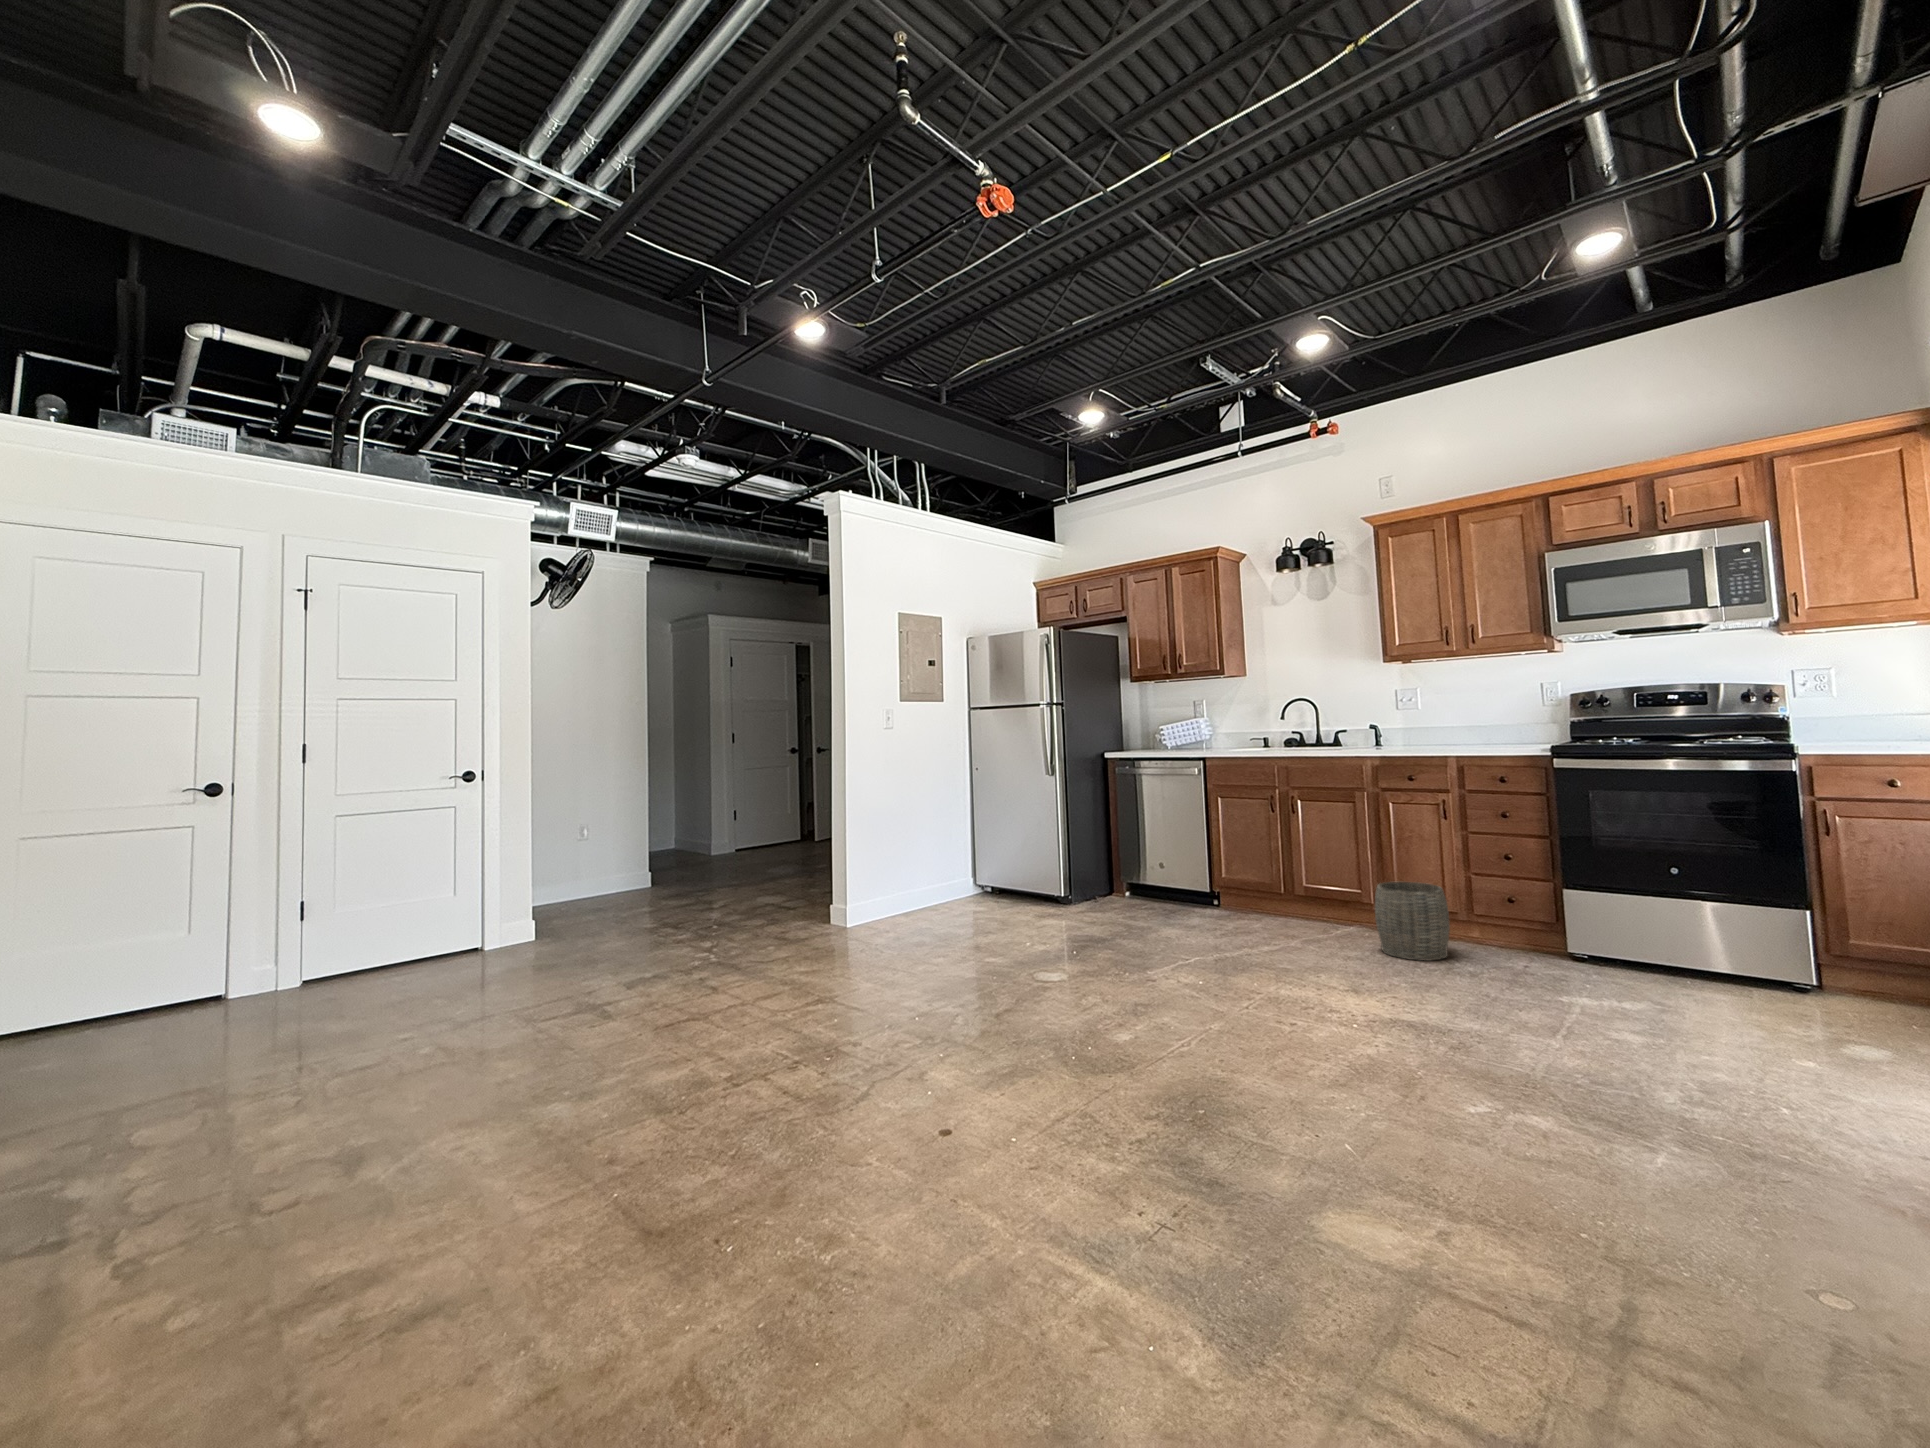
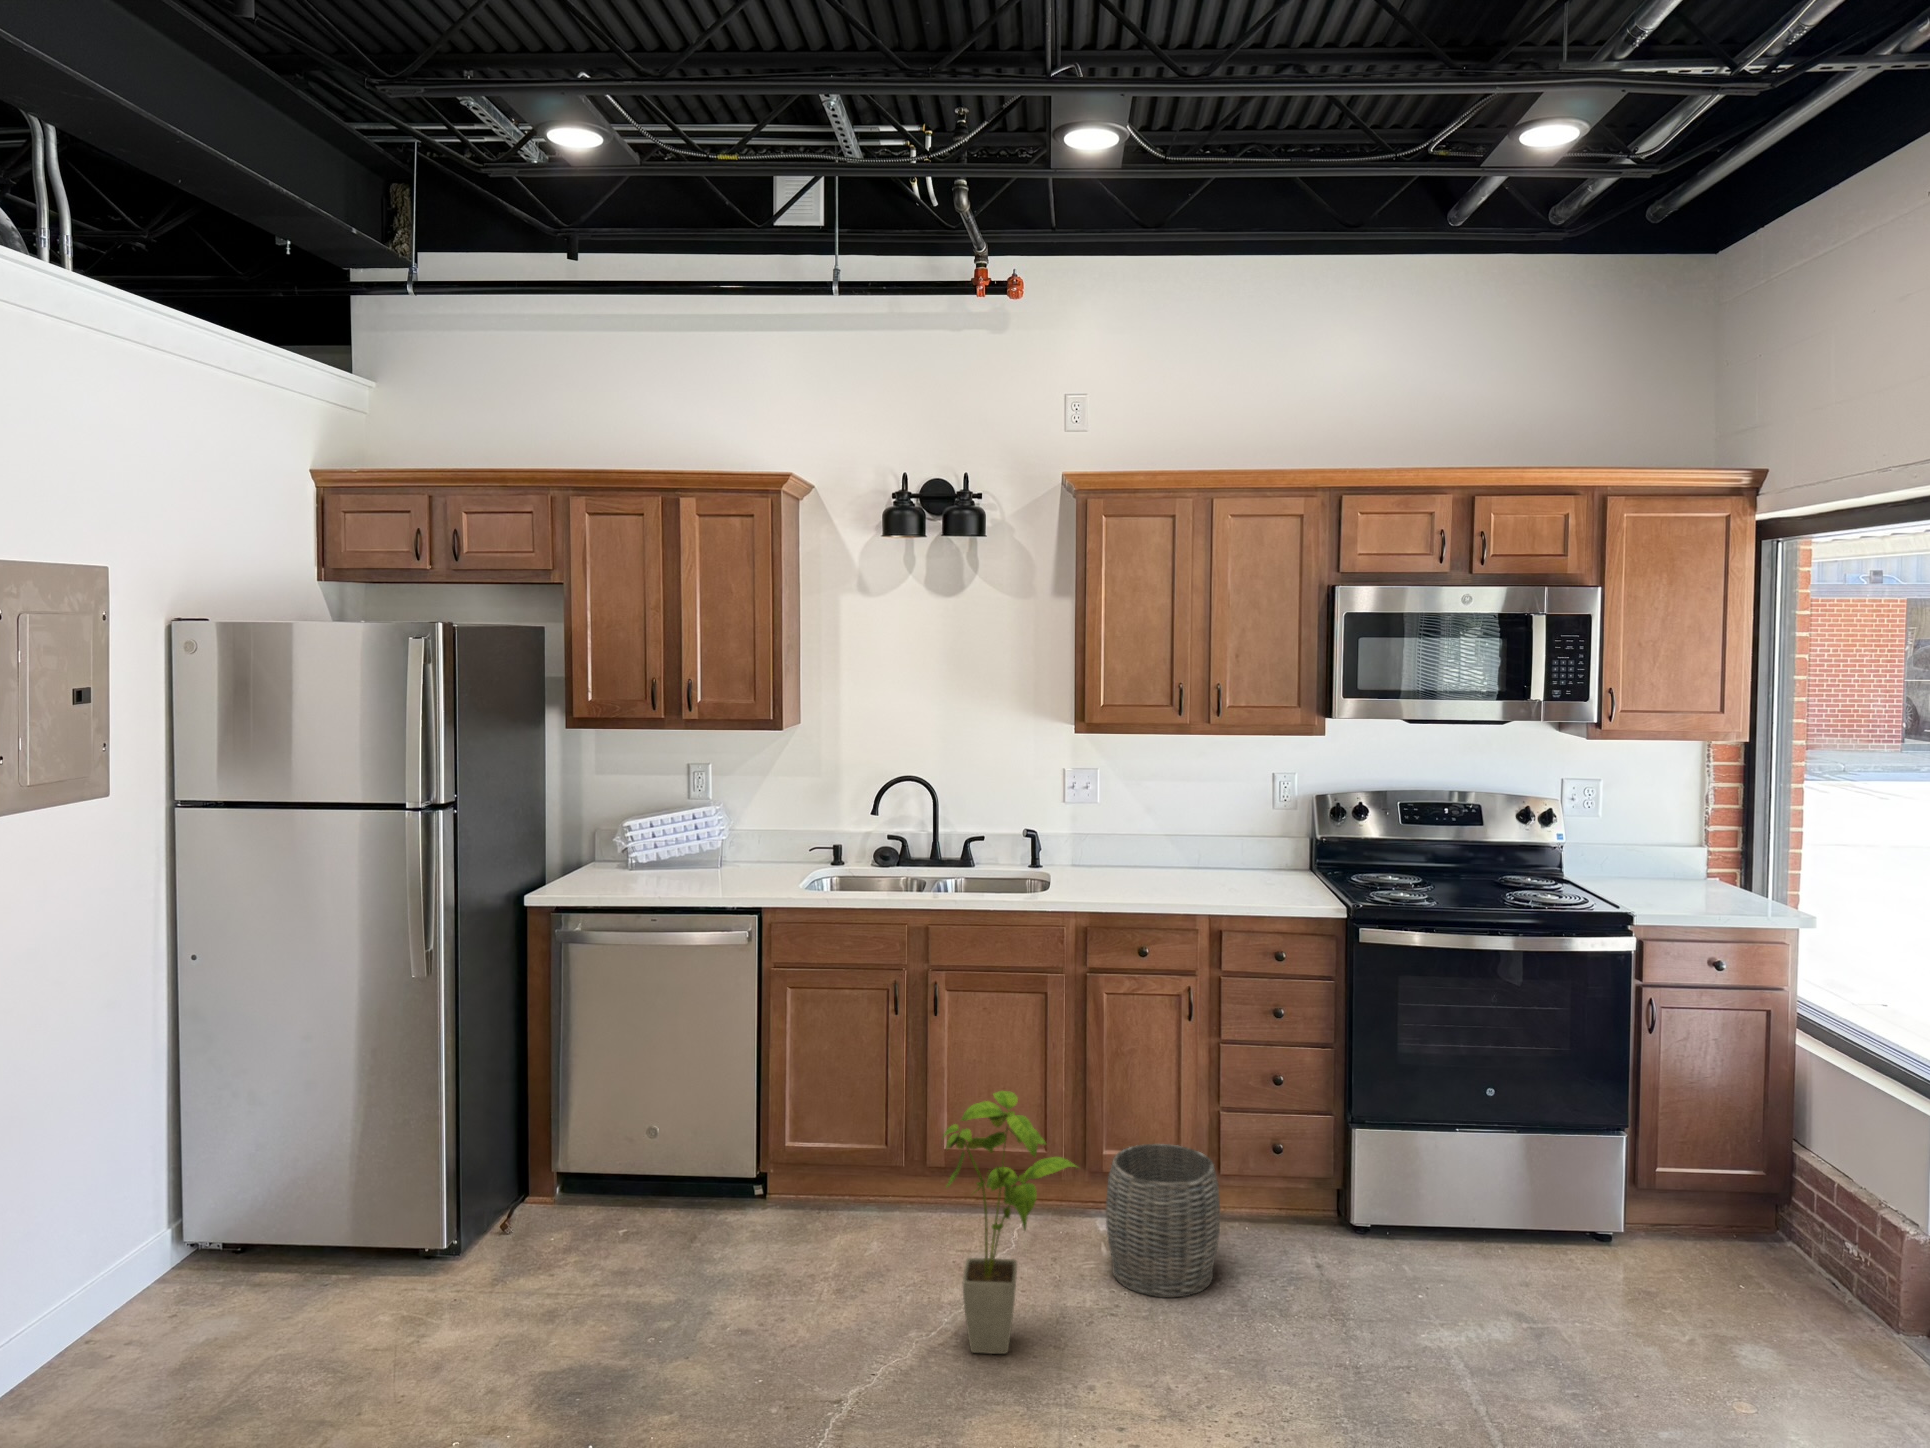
house plant: none [1253,820,1332,958] -> present [943,1091,1078,1354]

